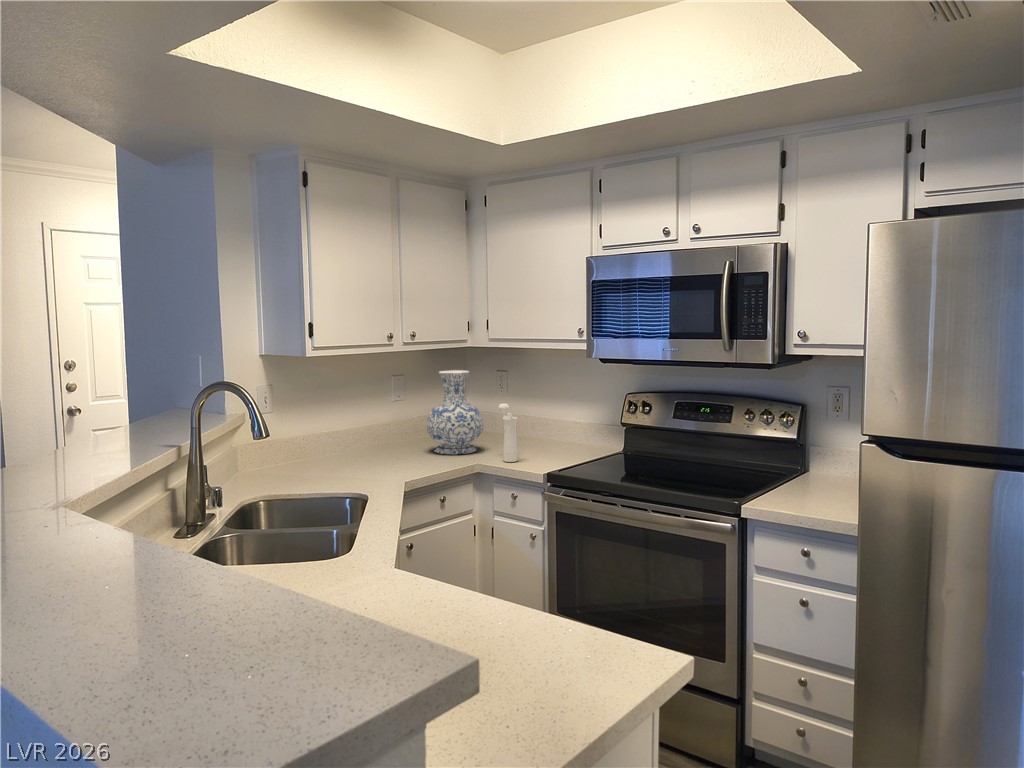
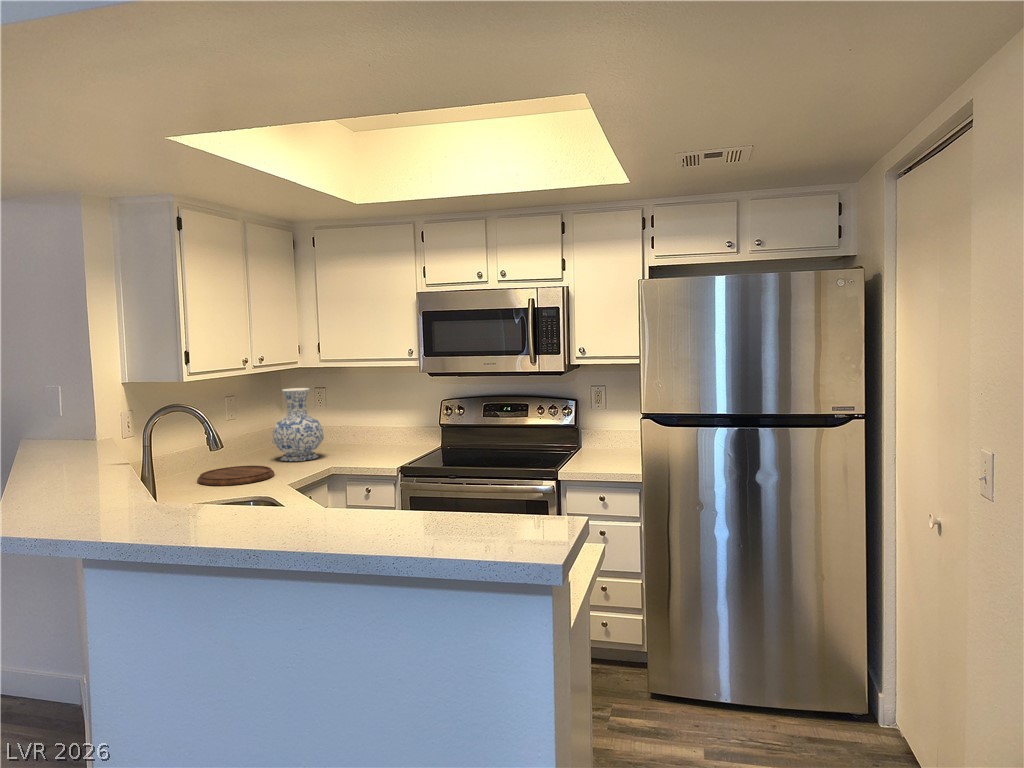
pepper mill: present [498,404,518,462] -> none [342,414,365,462]
cutting board: none [324,454,407,476] -> present [197,466,274,486]

